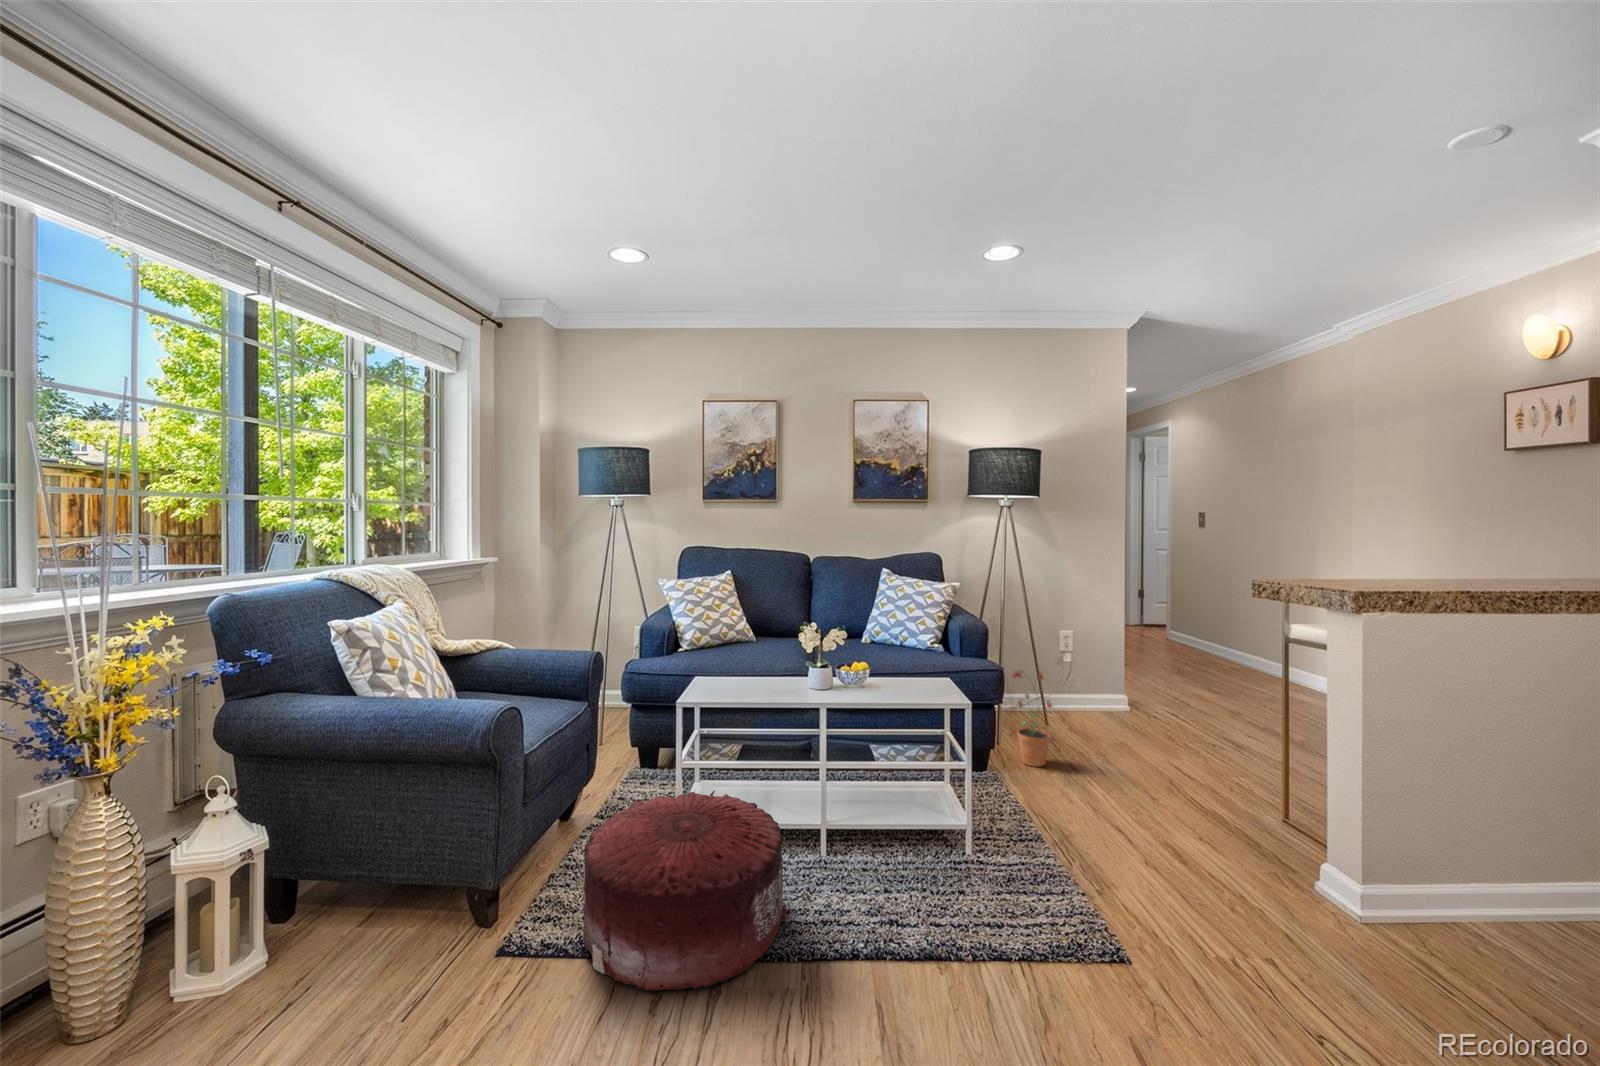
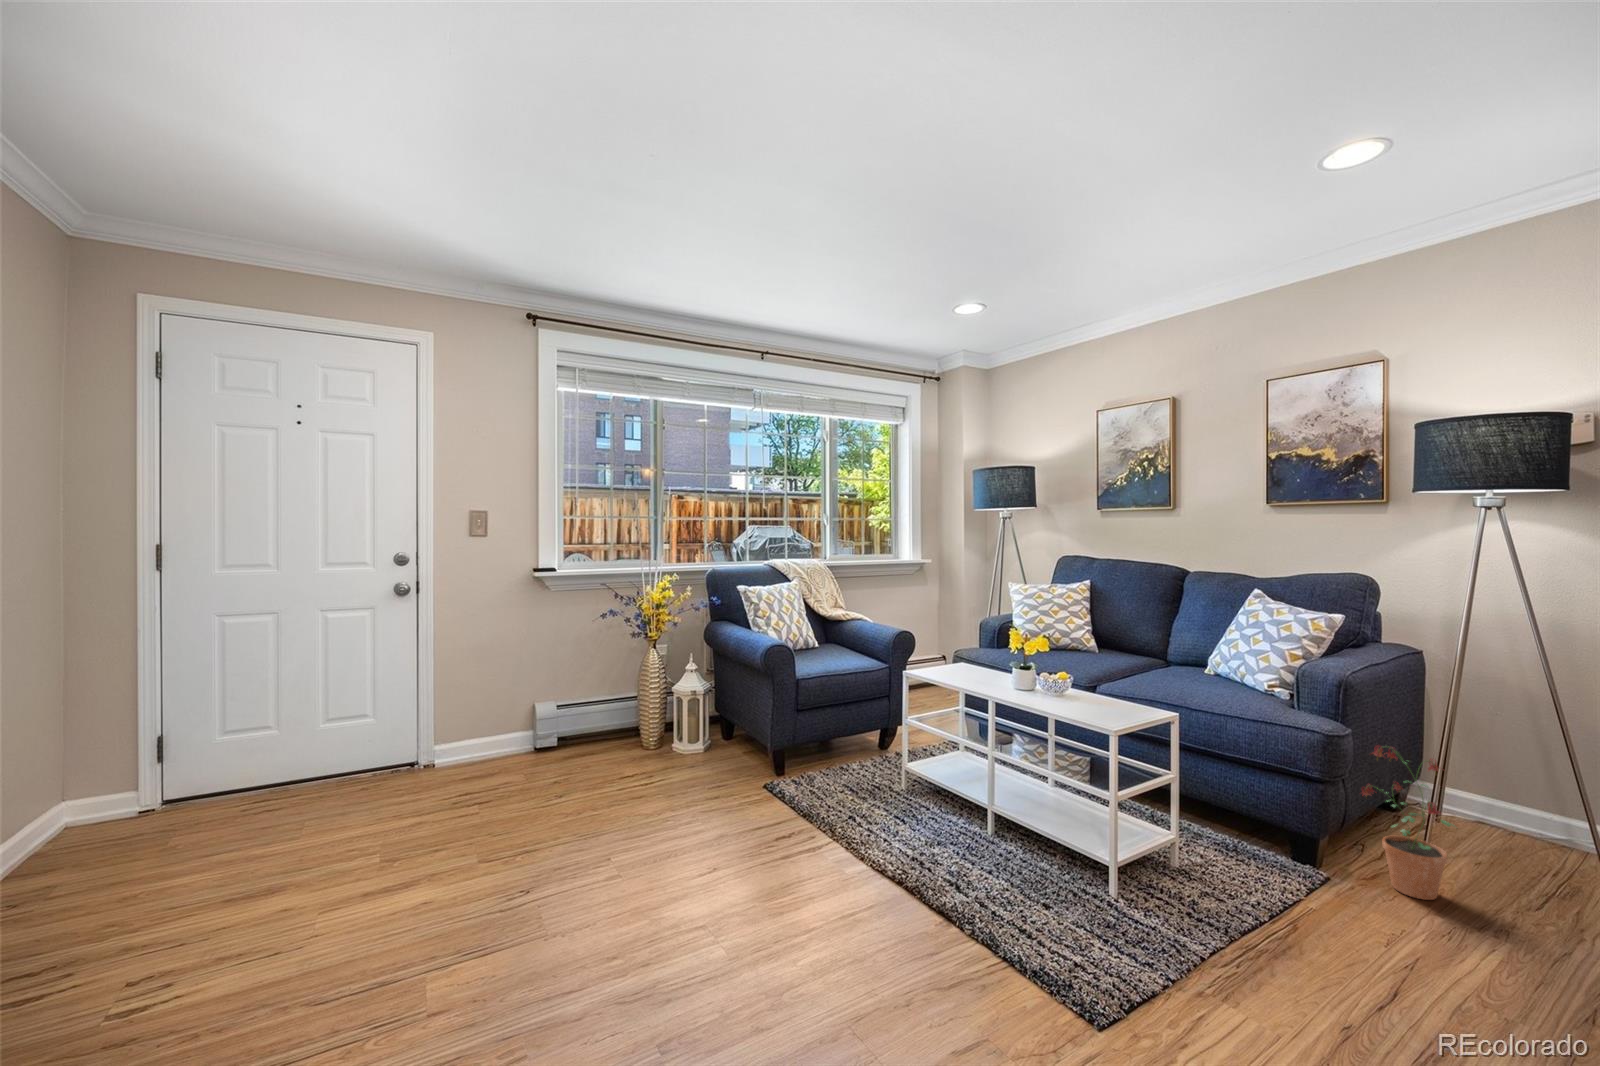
pouf: present [583,791,788,992] -> none [769,727,909,845]

